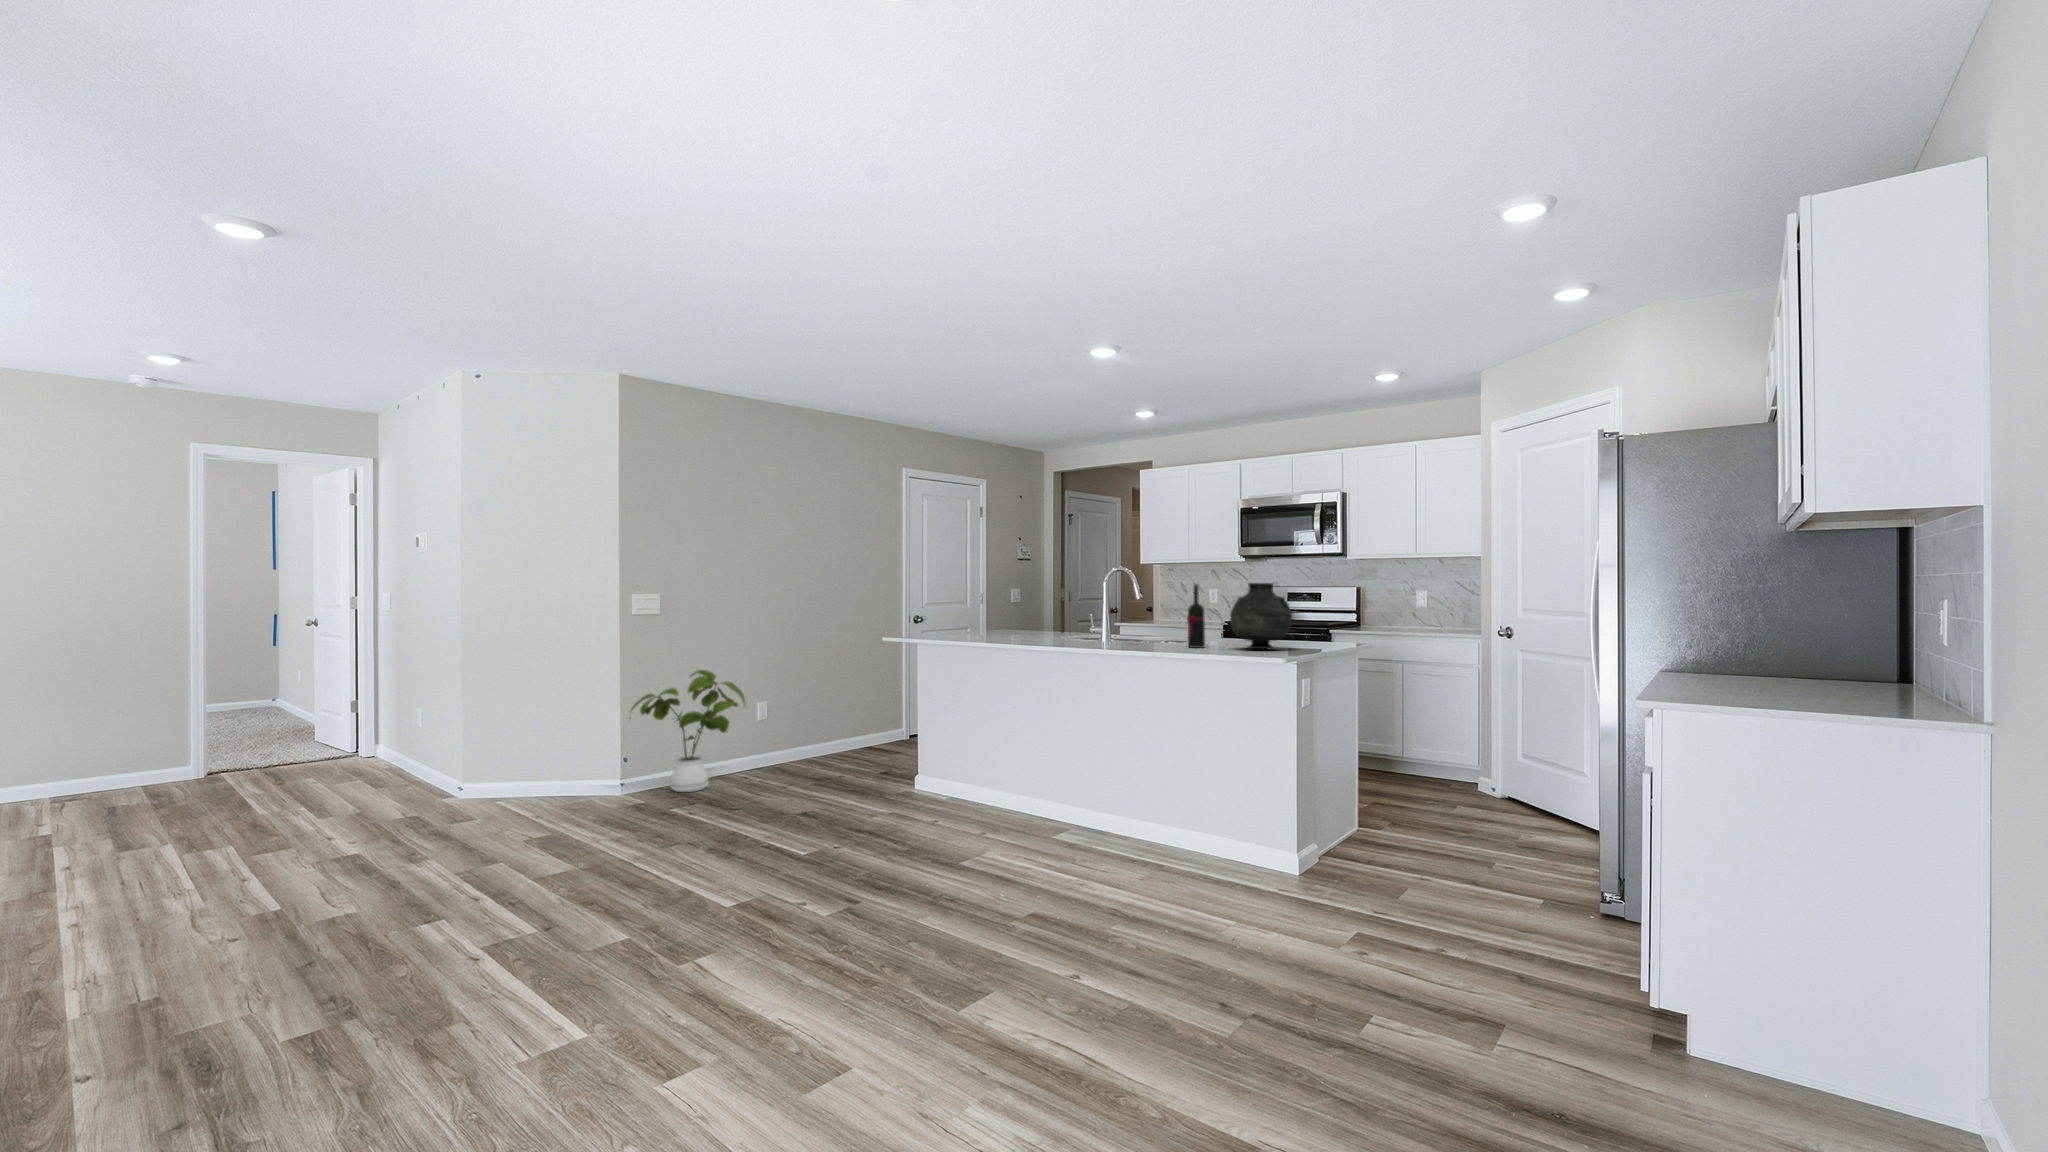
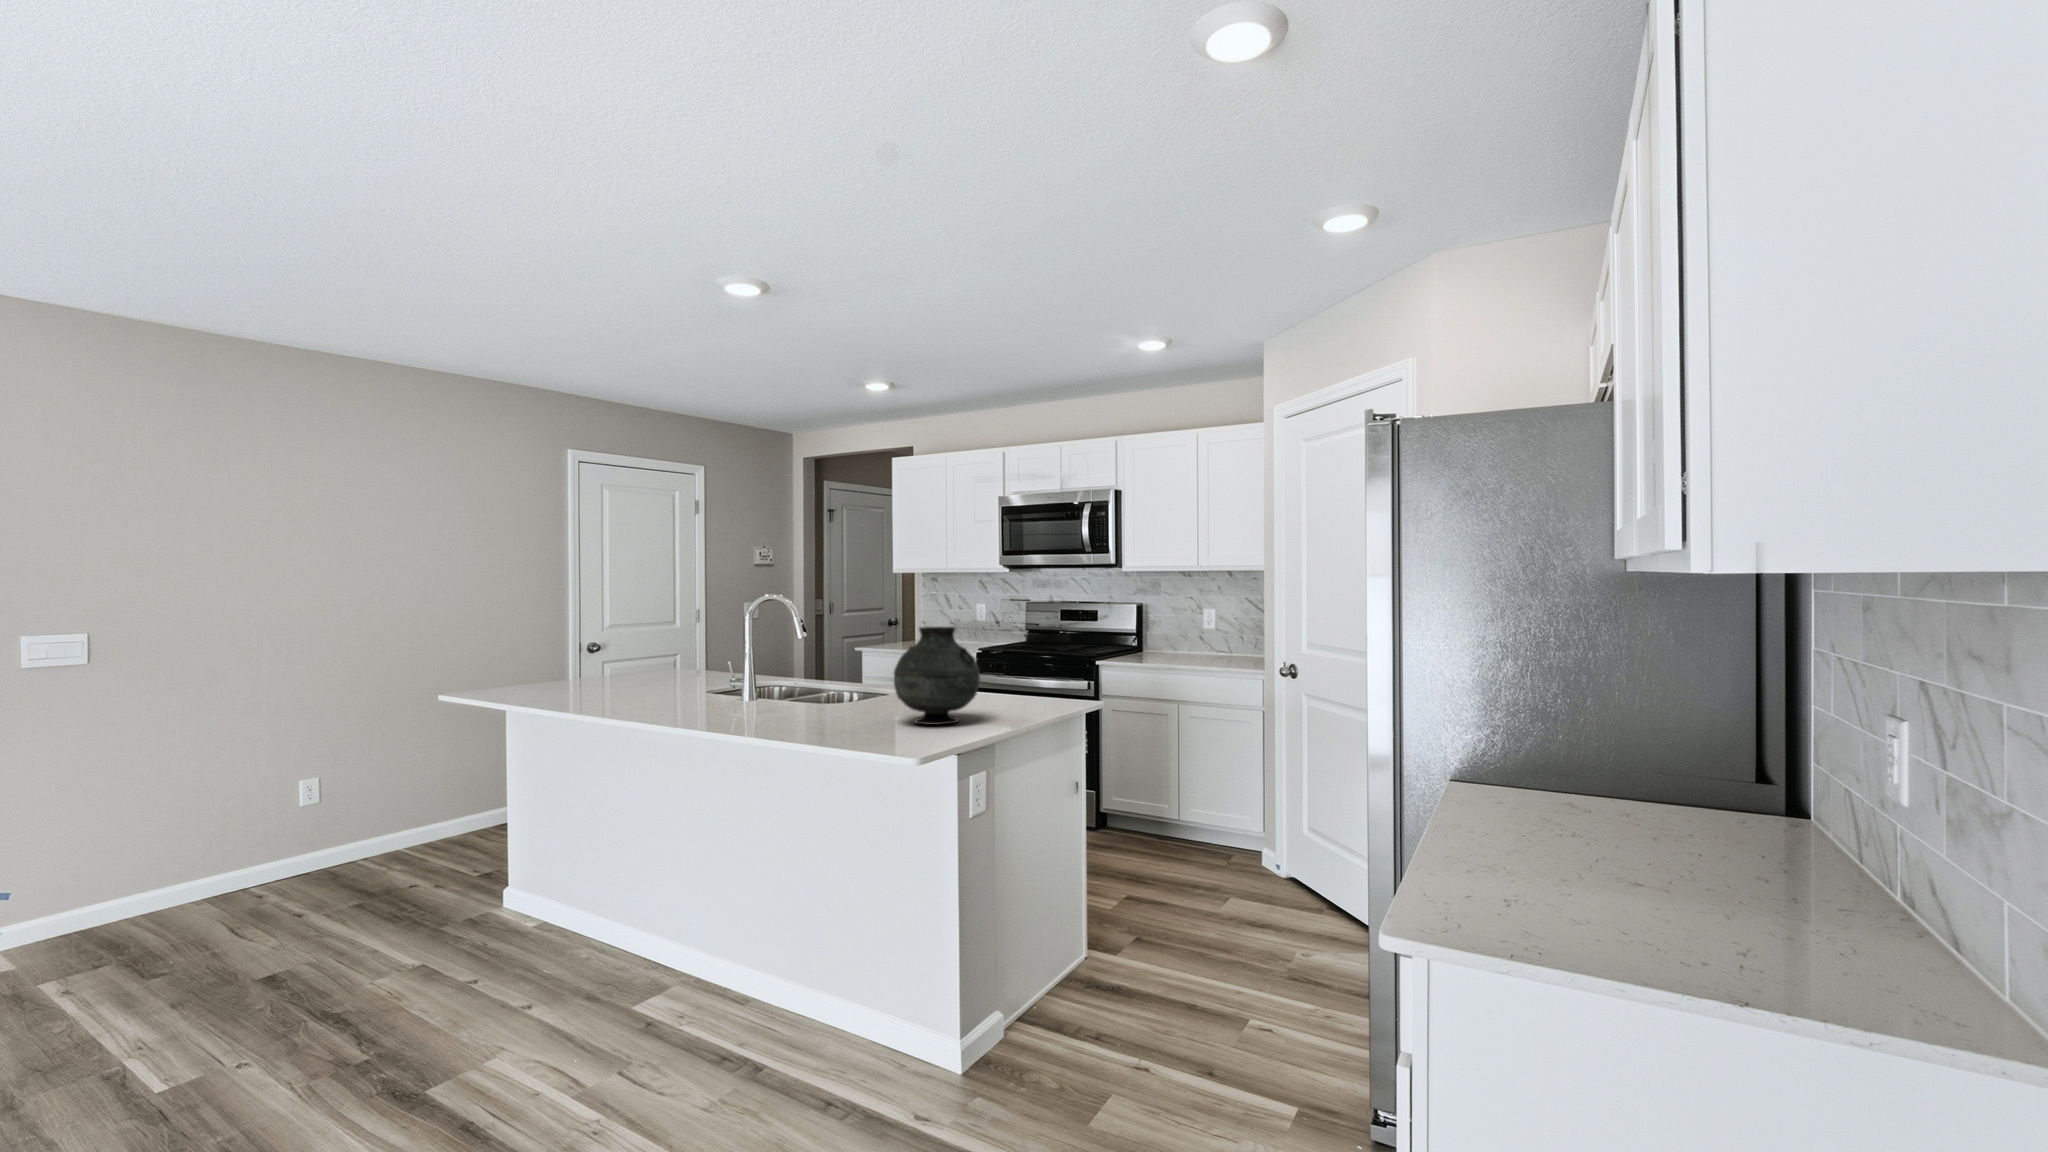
wine bottle: present [1187,584,1205,648] -> none [843,625,871,718]
house plant: present [631,670,745,792] -> none [28,752,256,936]

